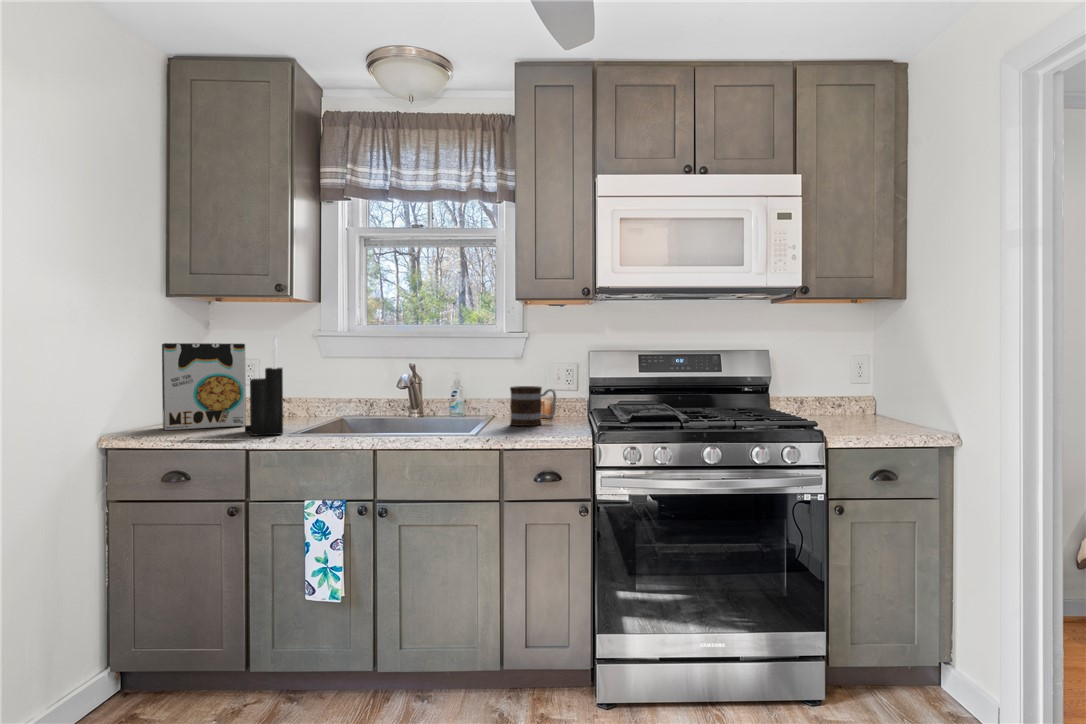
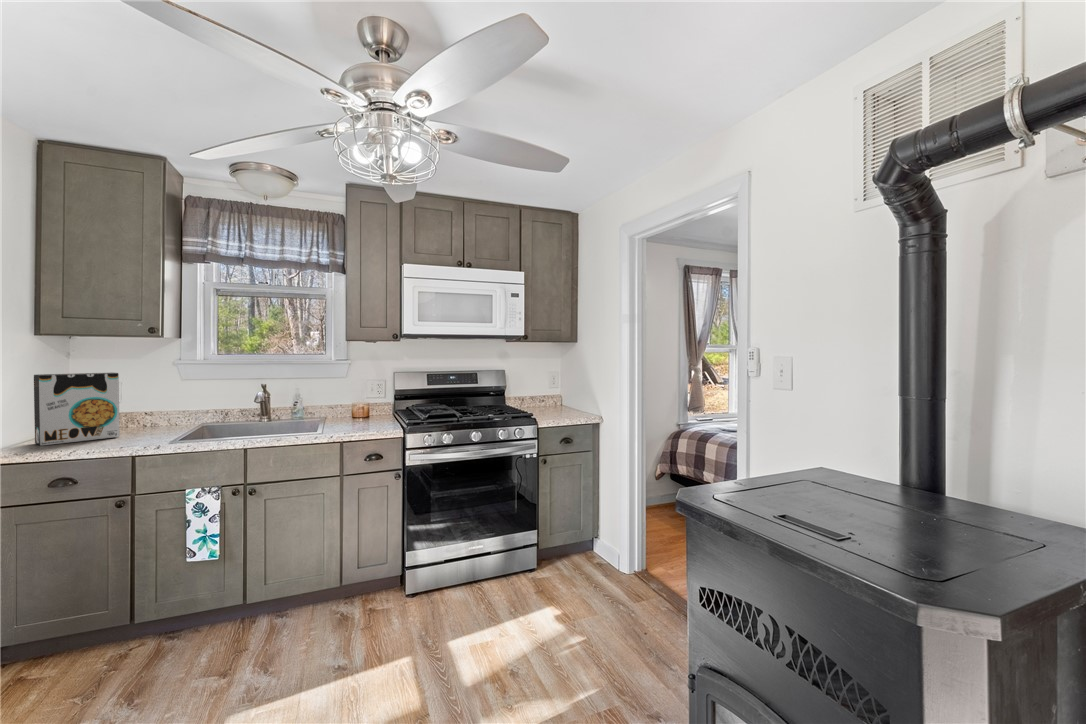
knife block: present [245,335,283,436] -> none [125,368,162,445]
mug: present [510,386,556,426] -> none [343,397,375,424]

